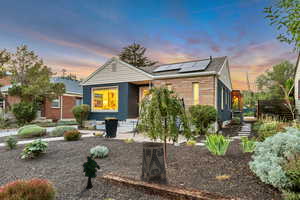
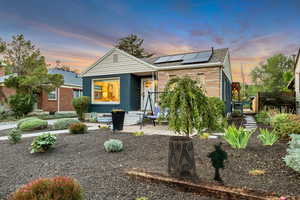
decorative plant: present [82,153,100,188] -> present [206,142,229,181]

